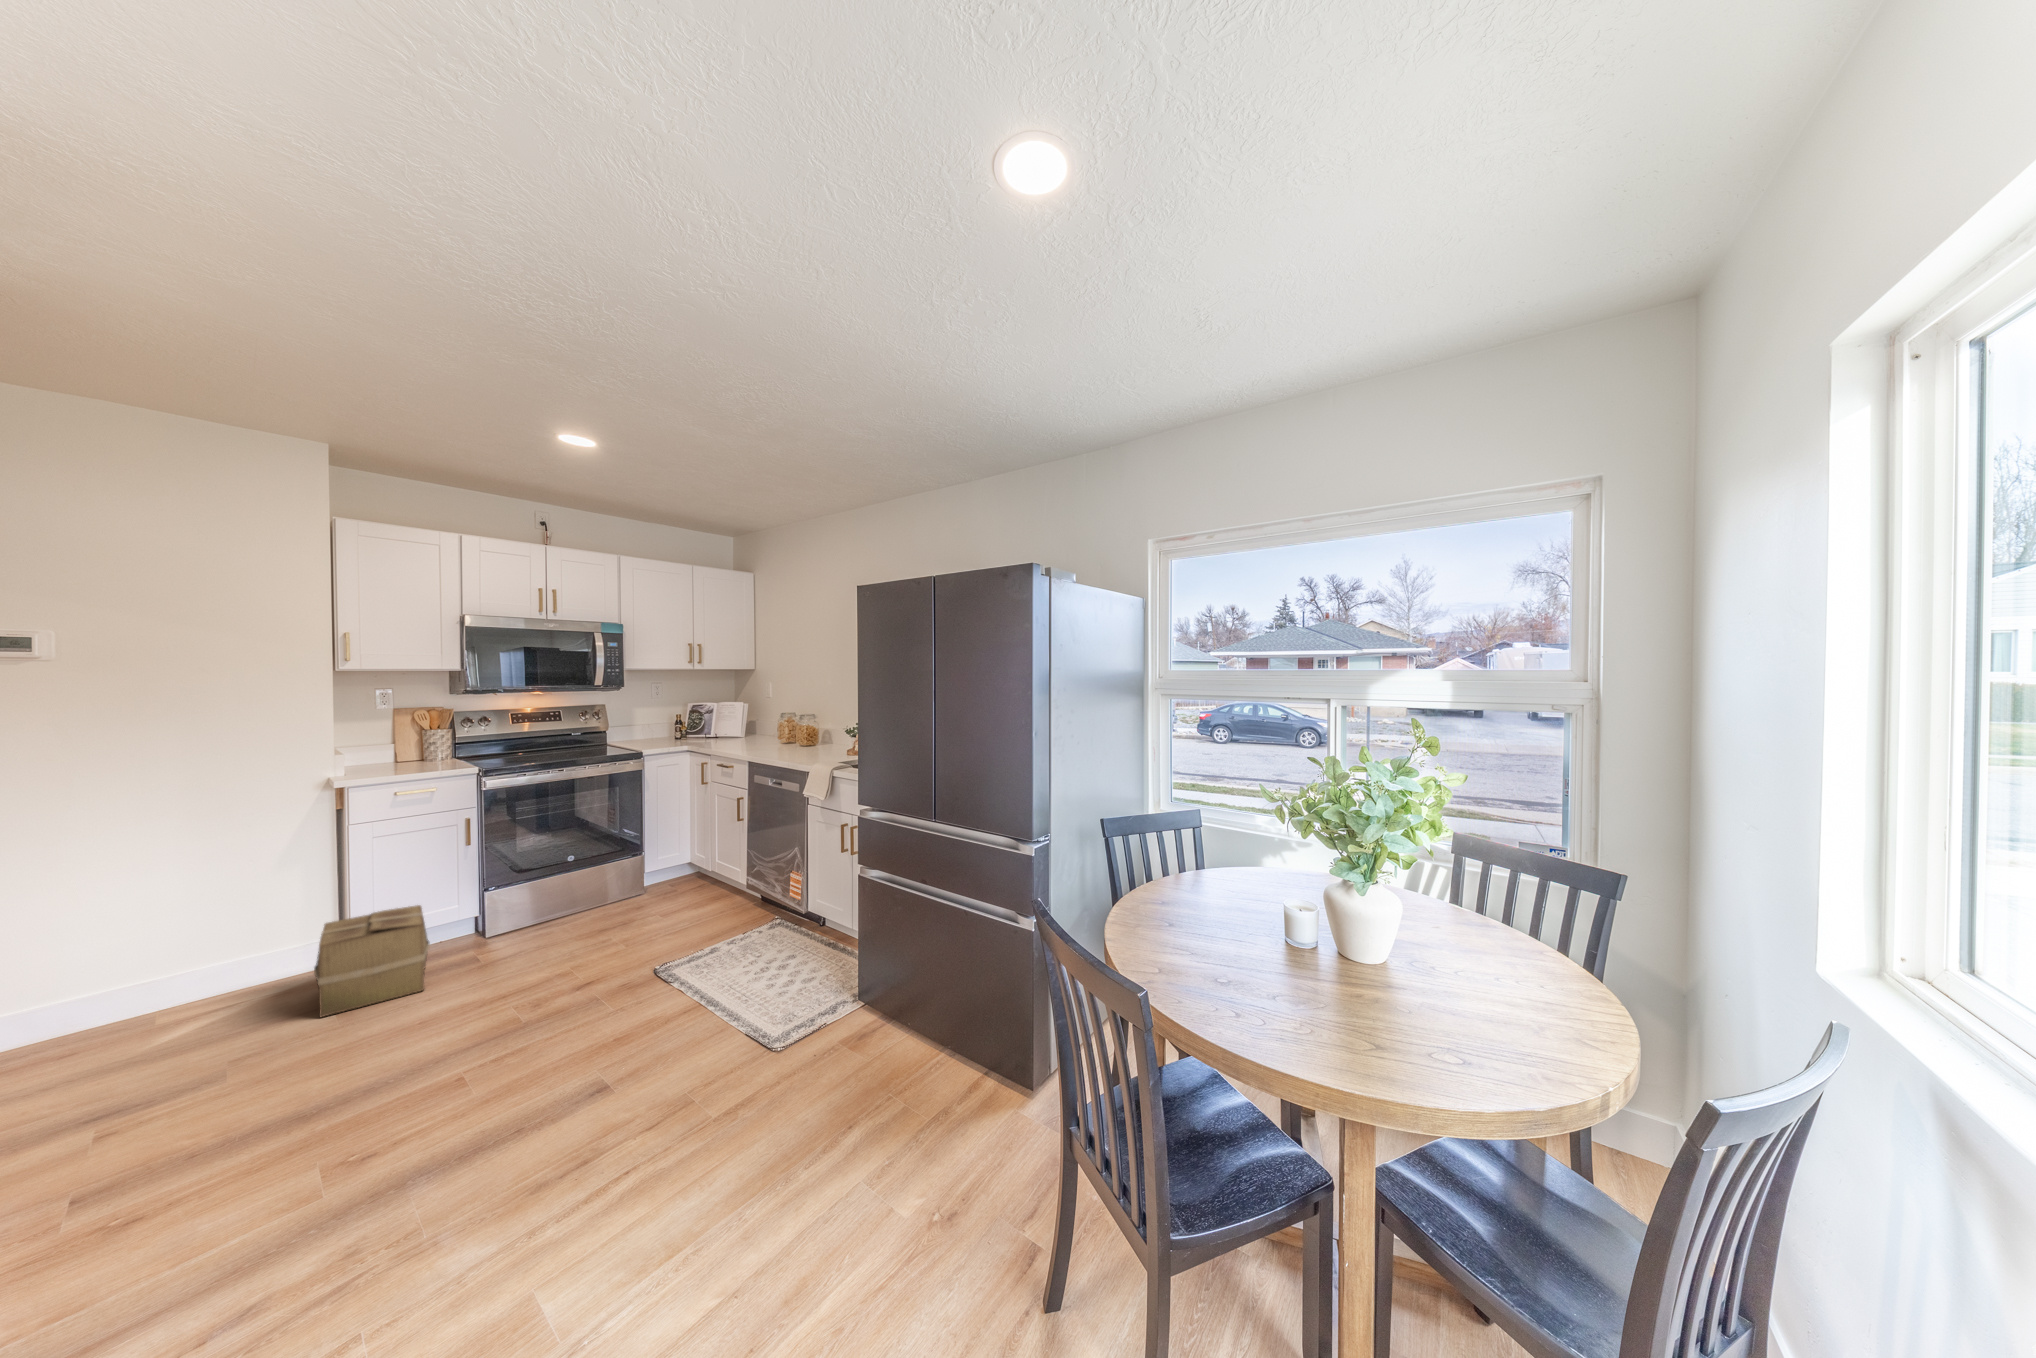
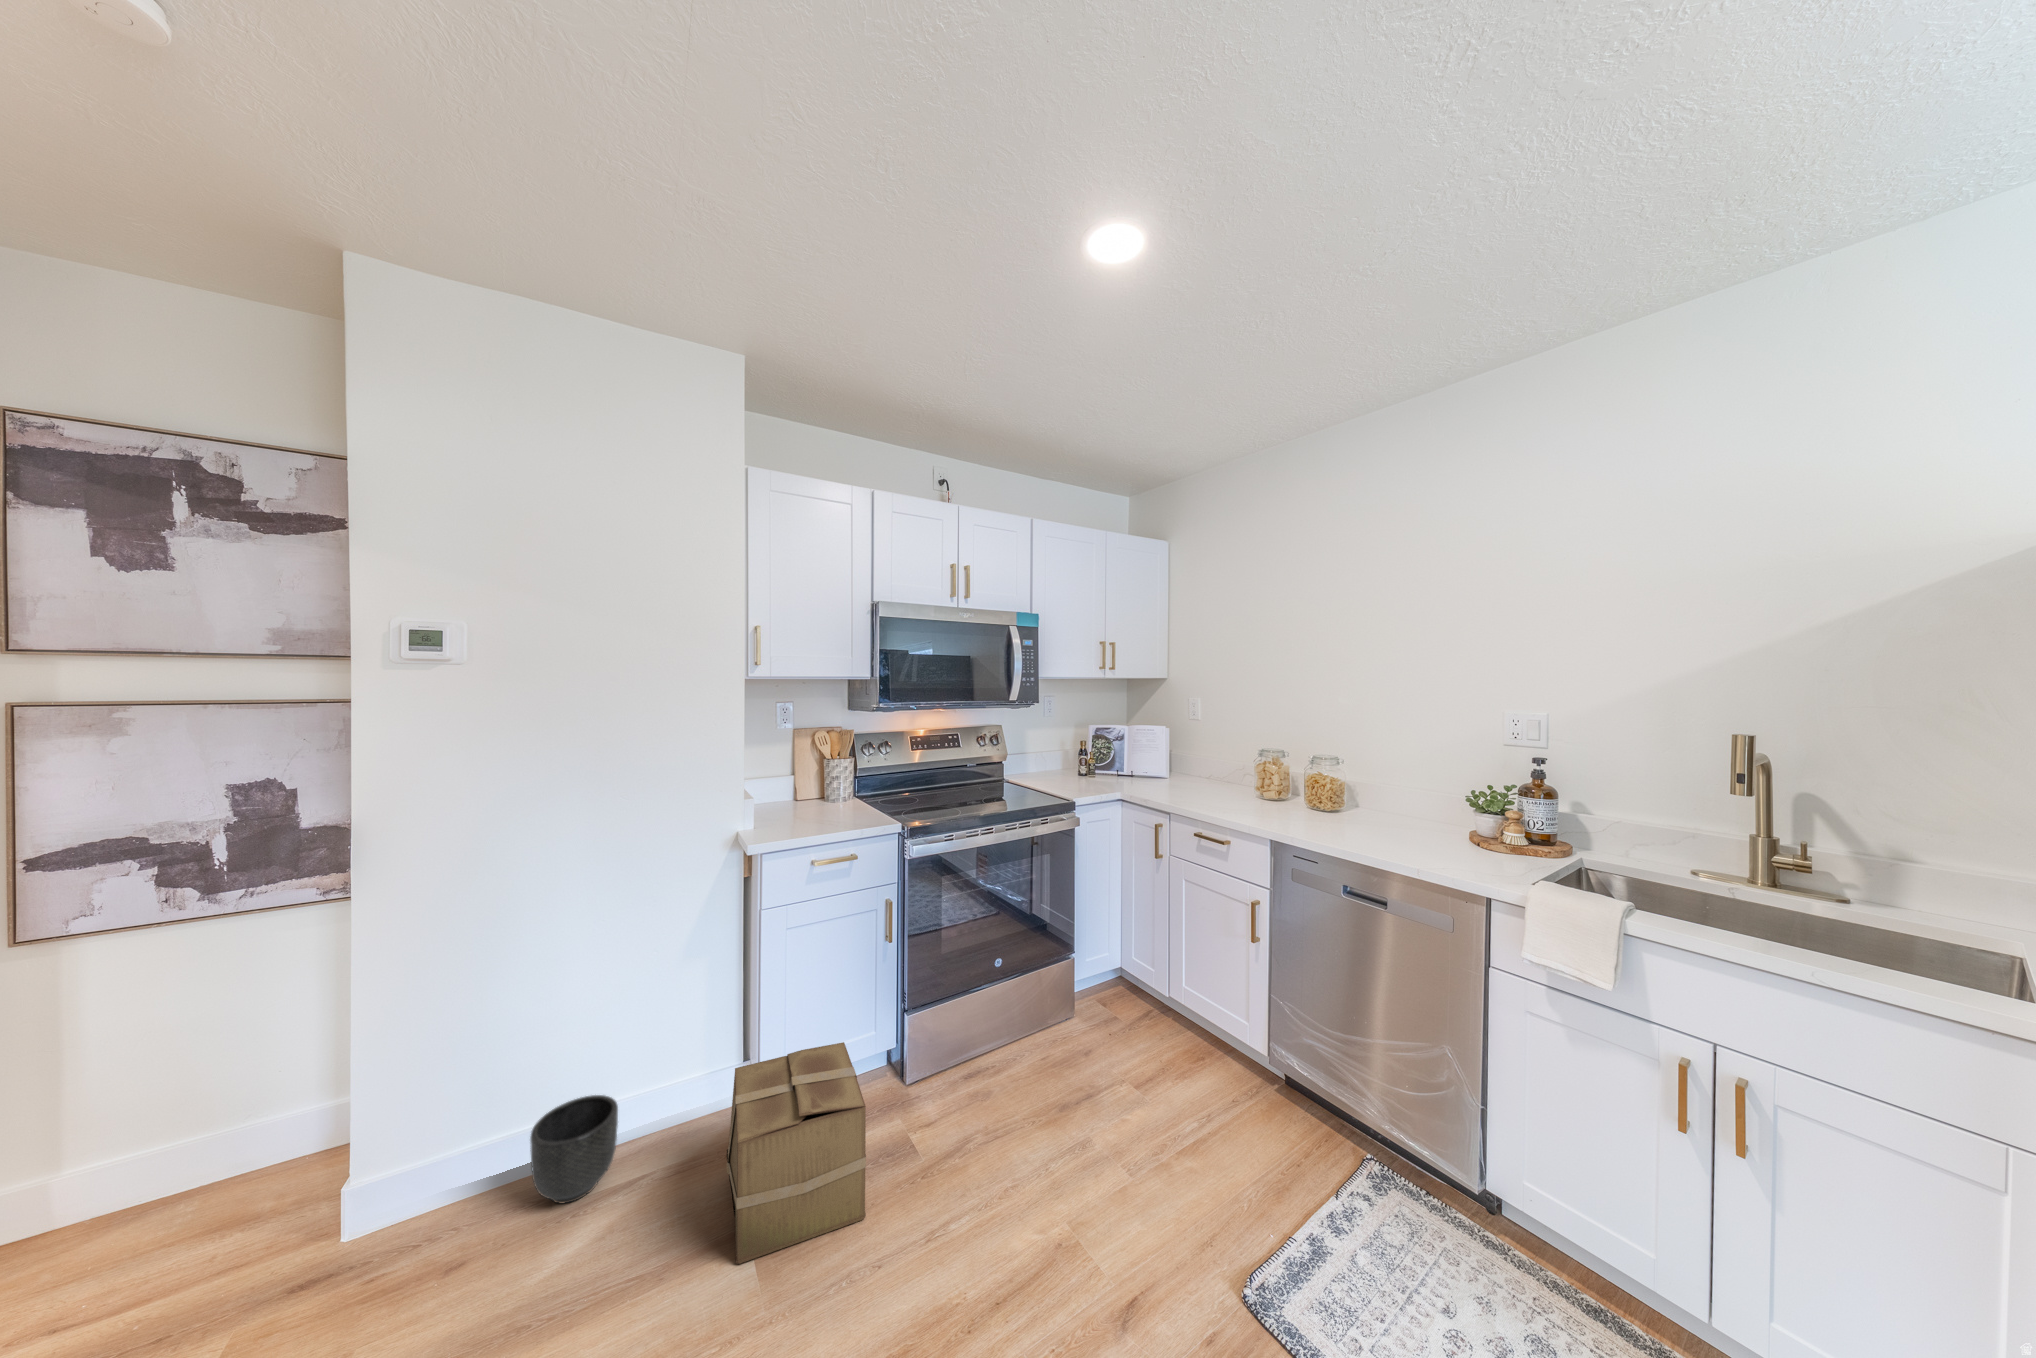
planter: none [141,957,222,1021] -> present [530,1095,618,1204]

